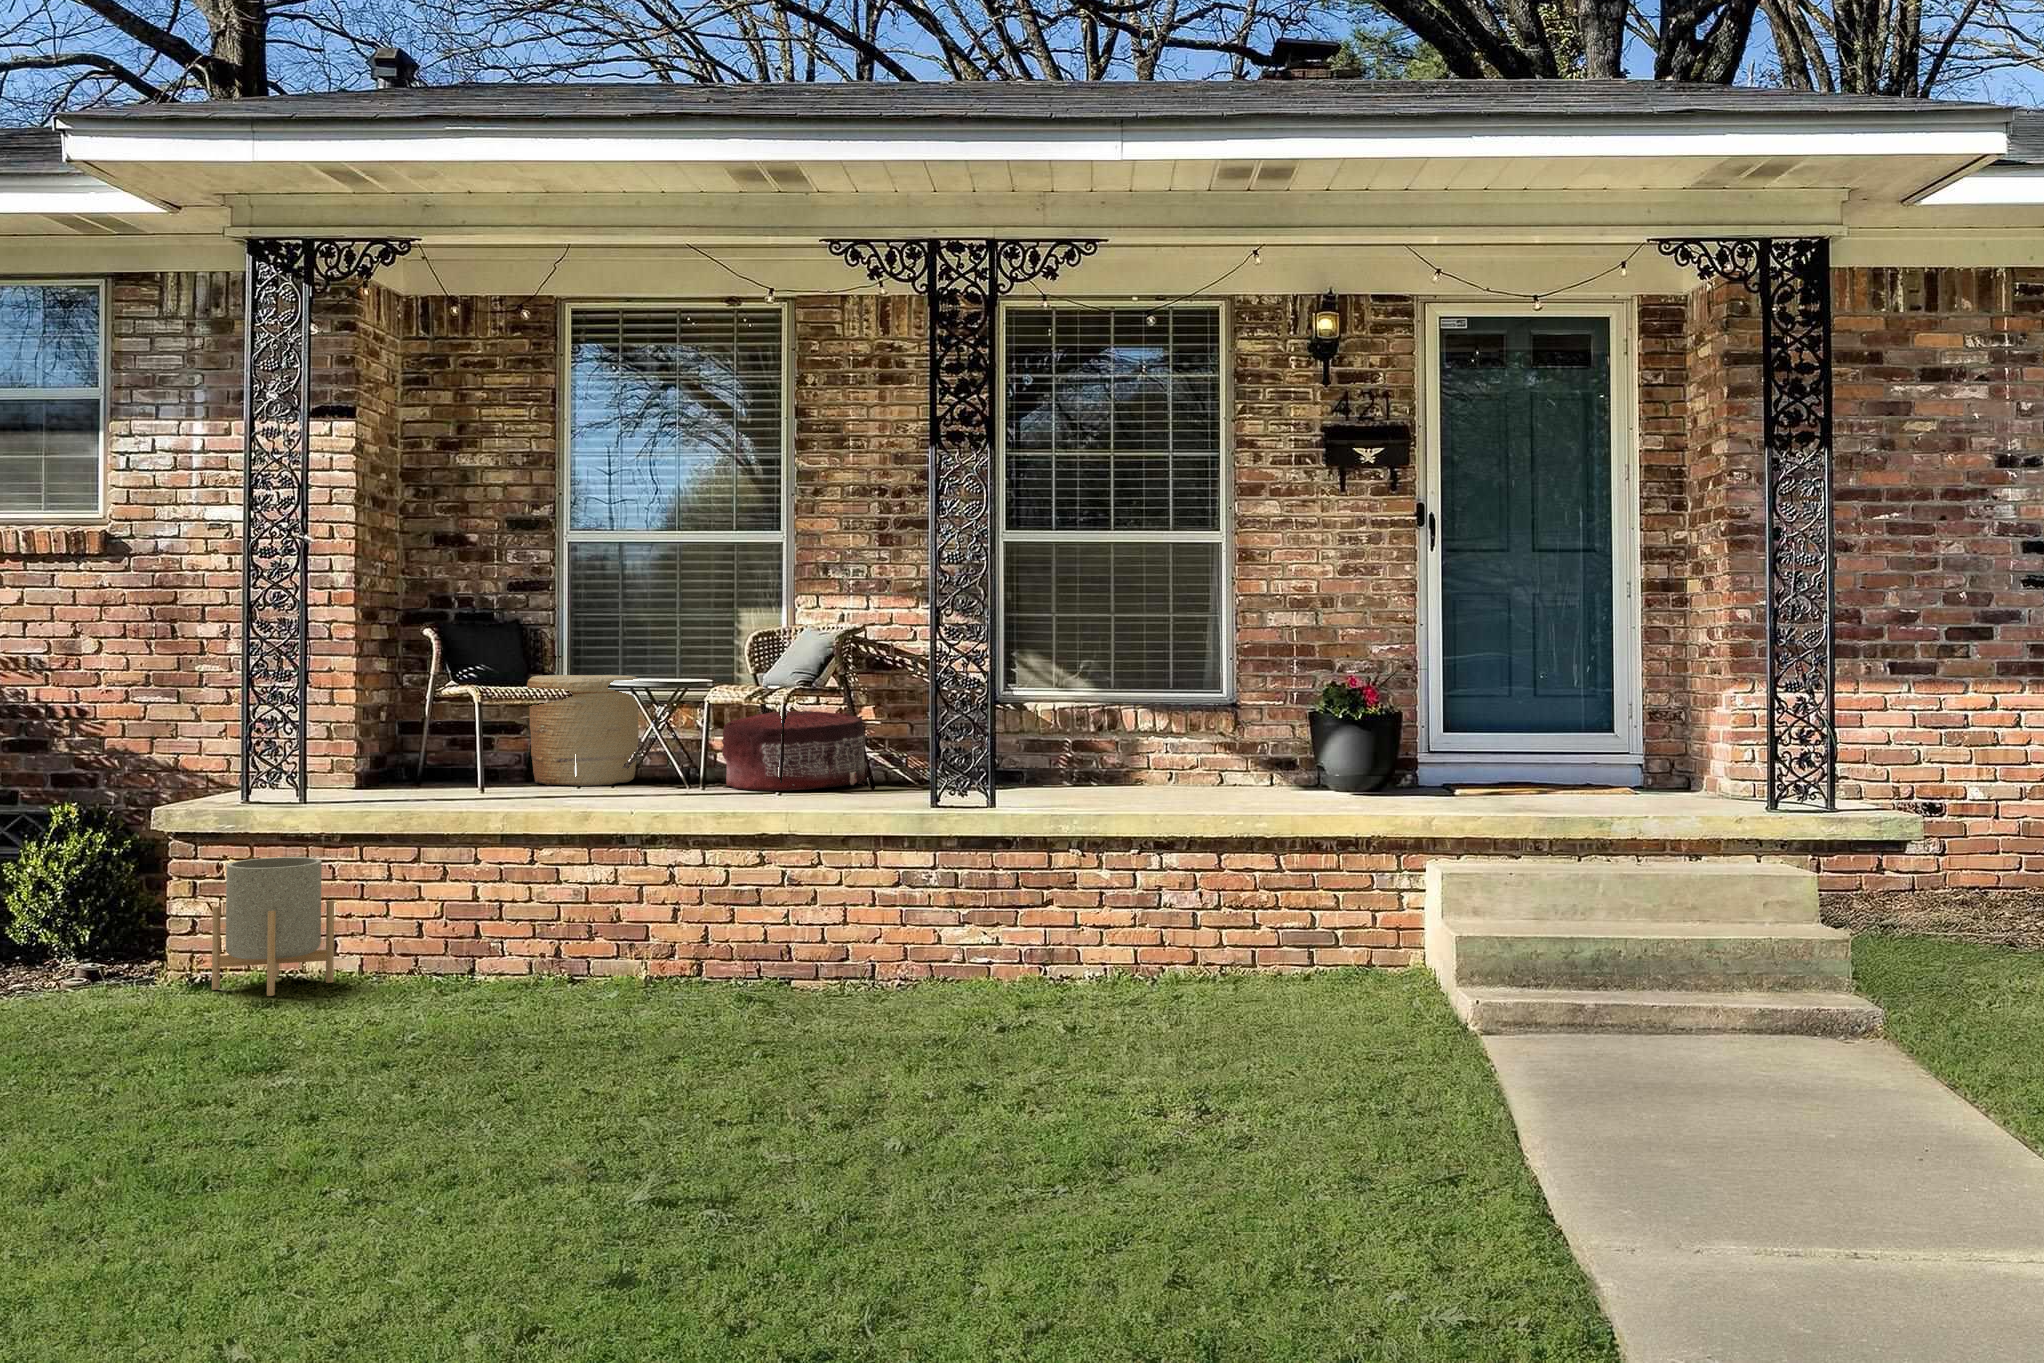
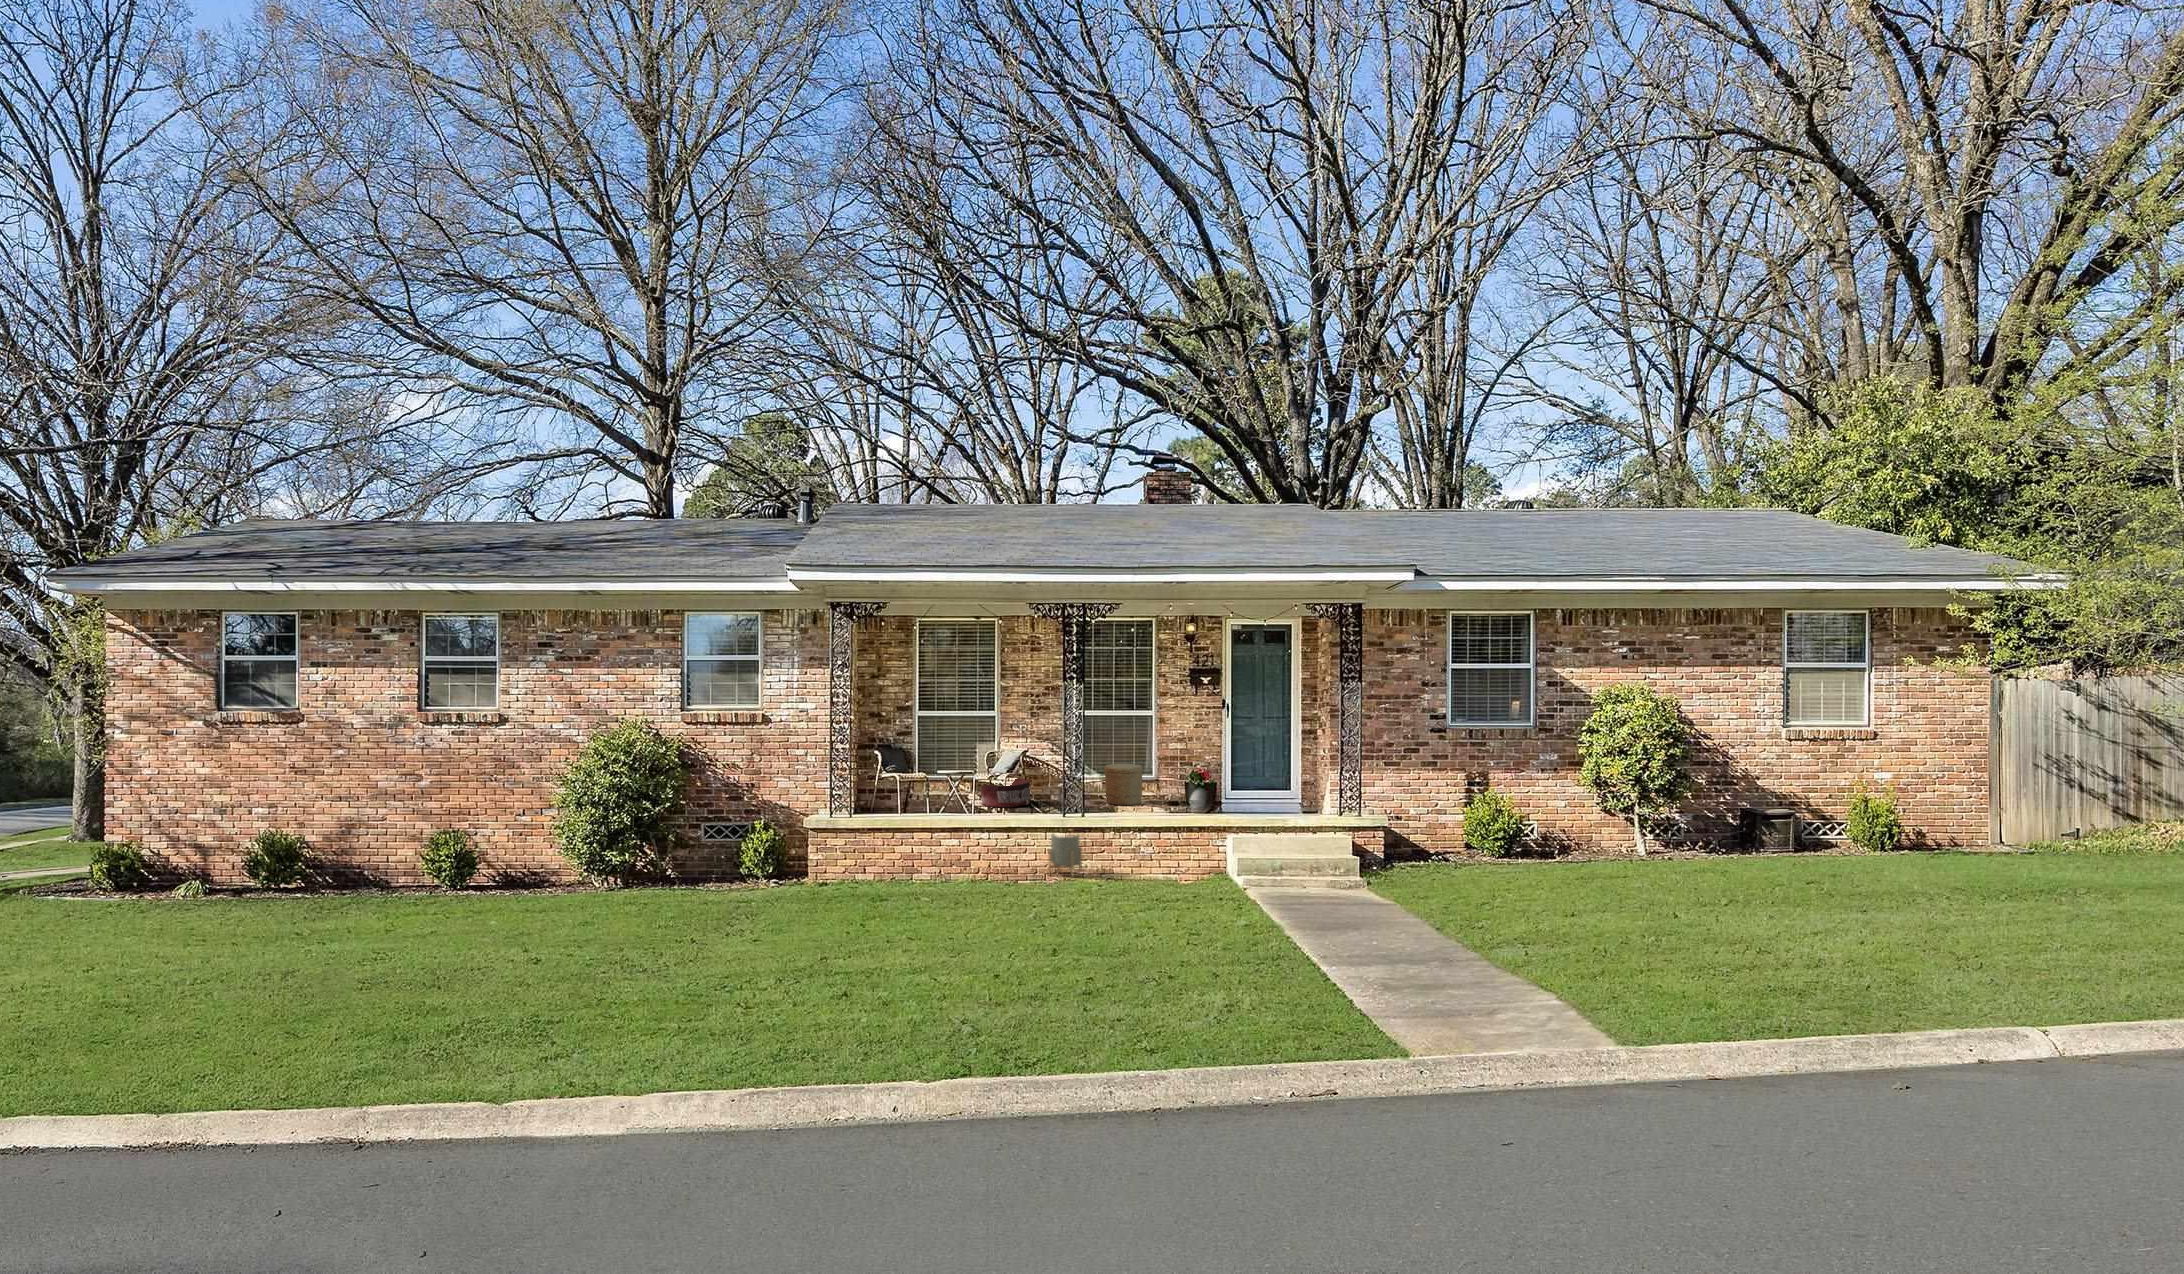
woven basket: present [527,675,639,786] -> present [1104,764,1143,805]
planter: present [212,857,334,996] -> present [1049,834,1082,876]

